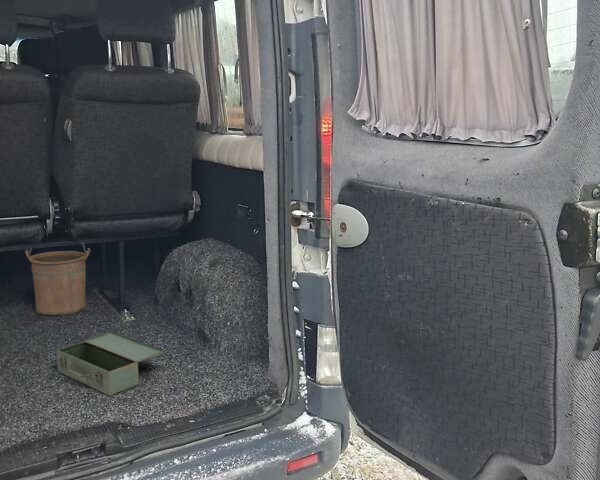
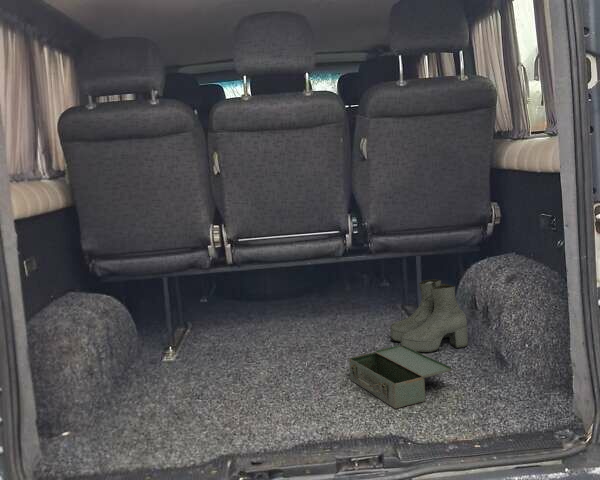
bucket: present [25,223,90,315] -> none [329,238,387,327]
boots: none [96,265,173,336] -> present [390,279,468,352]

